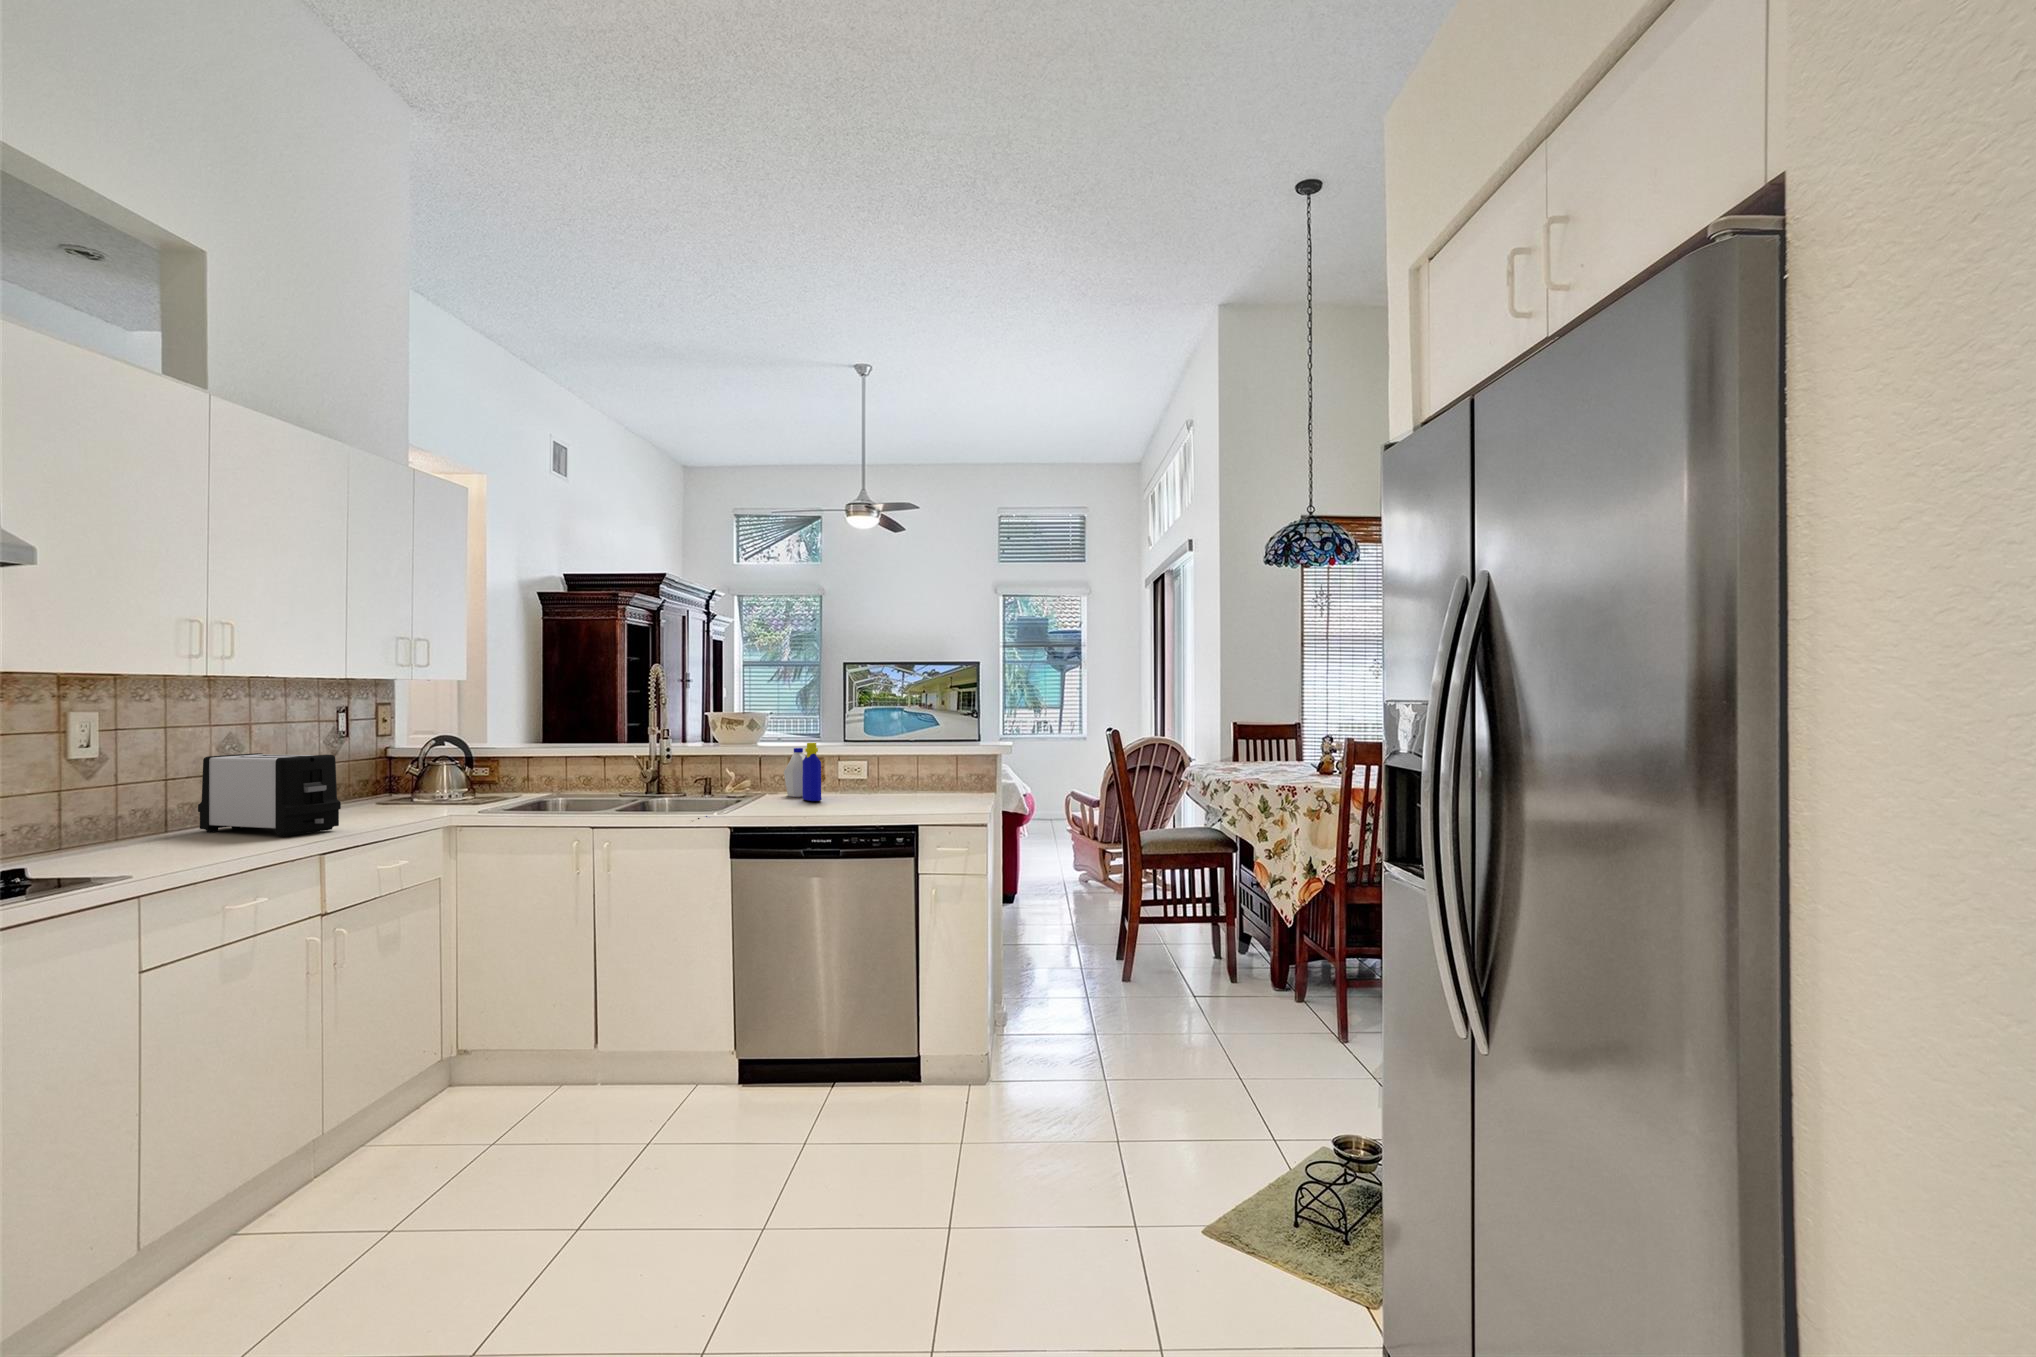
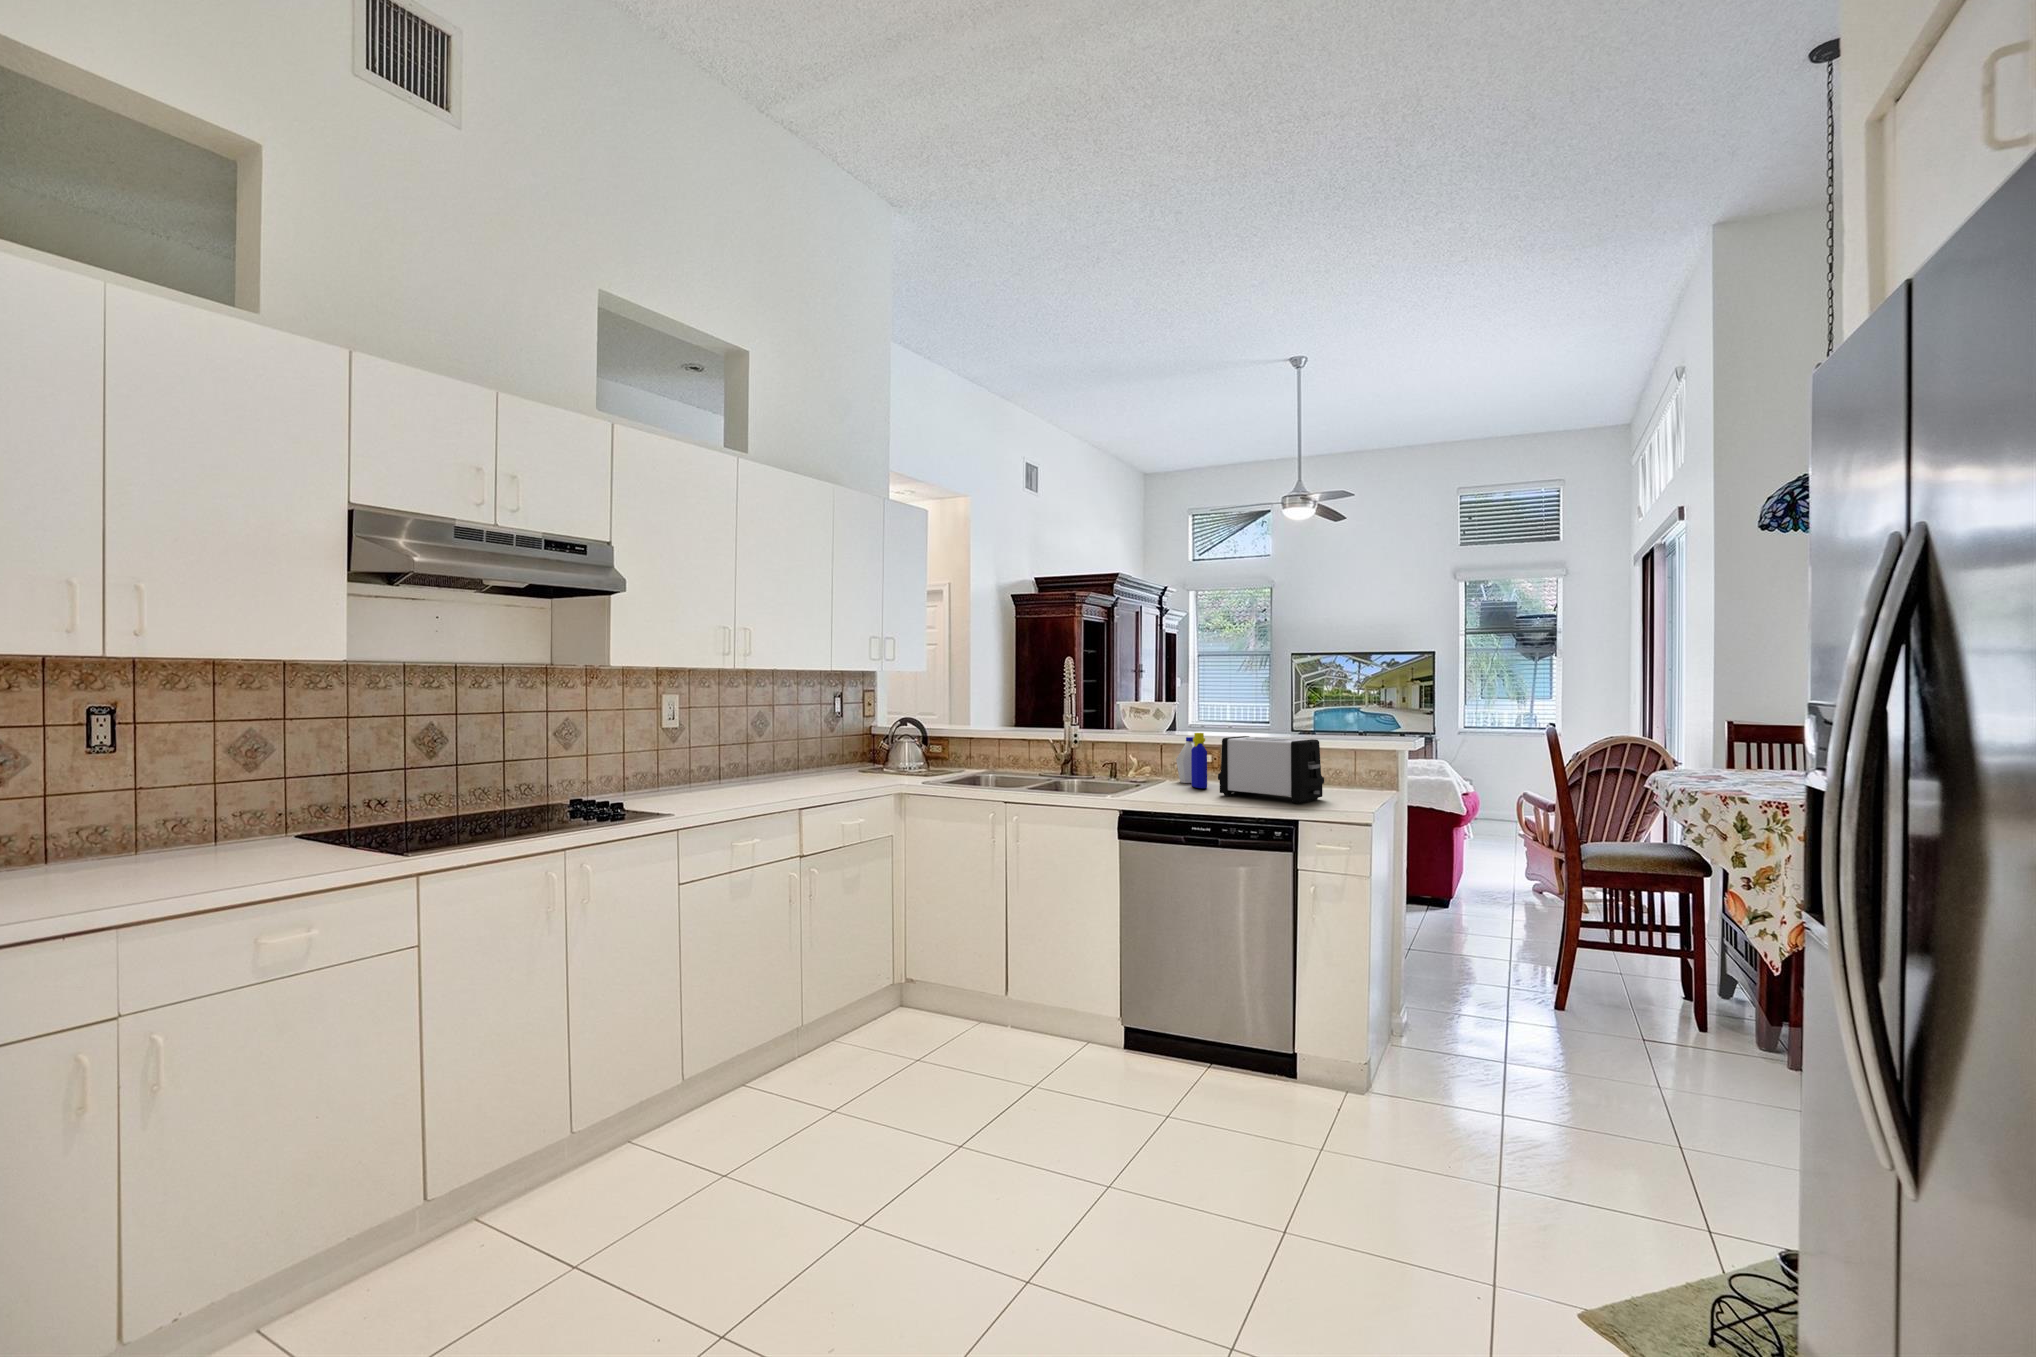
toaster: present [198,753,341,836] -> present [1218,736,1324,803]

